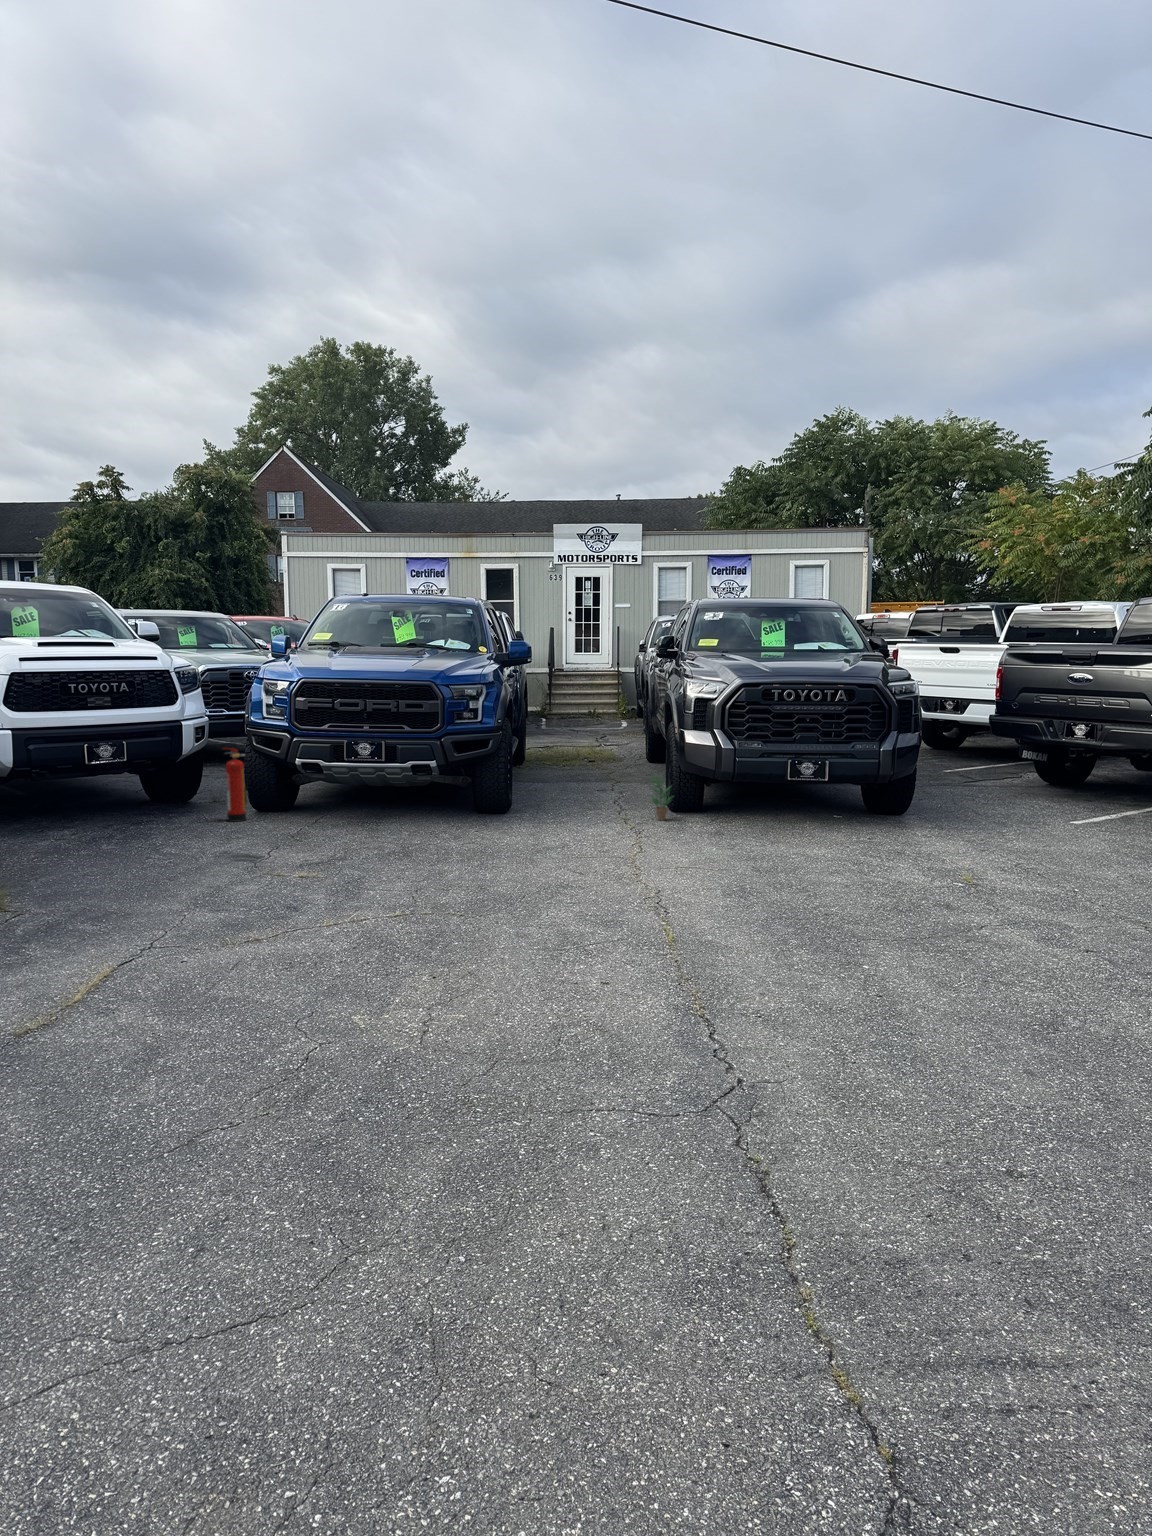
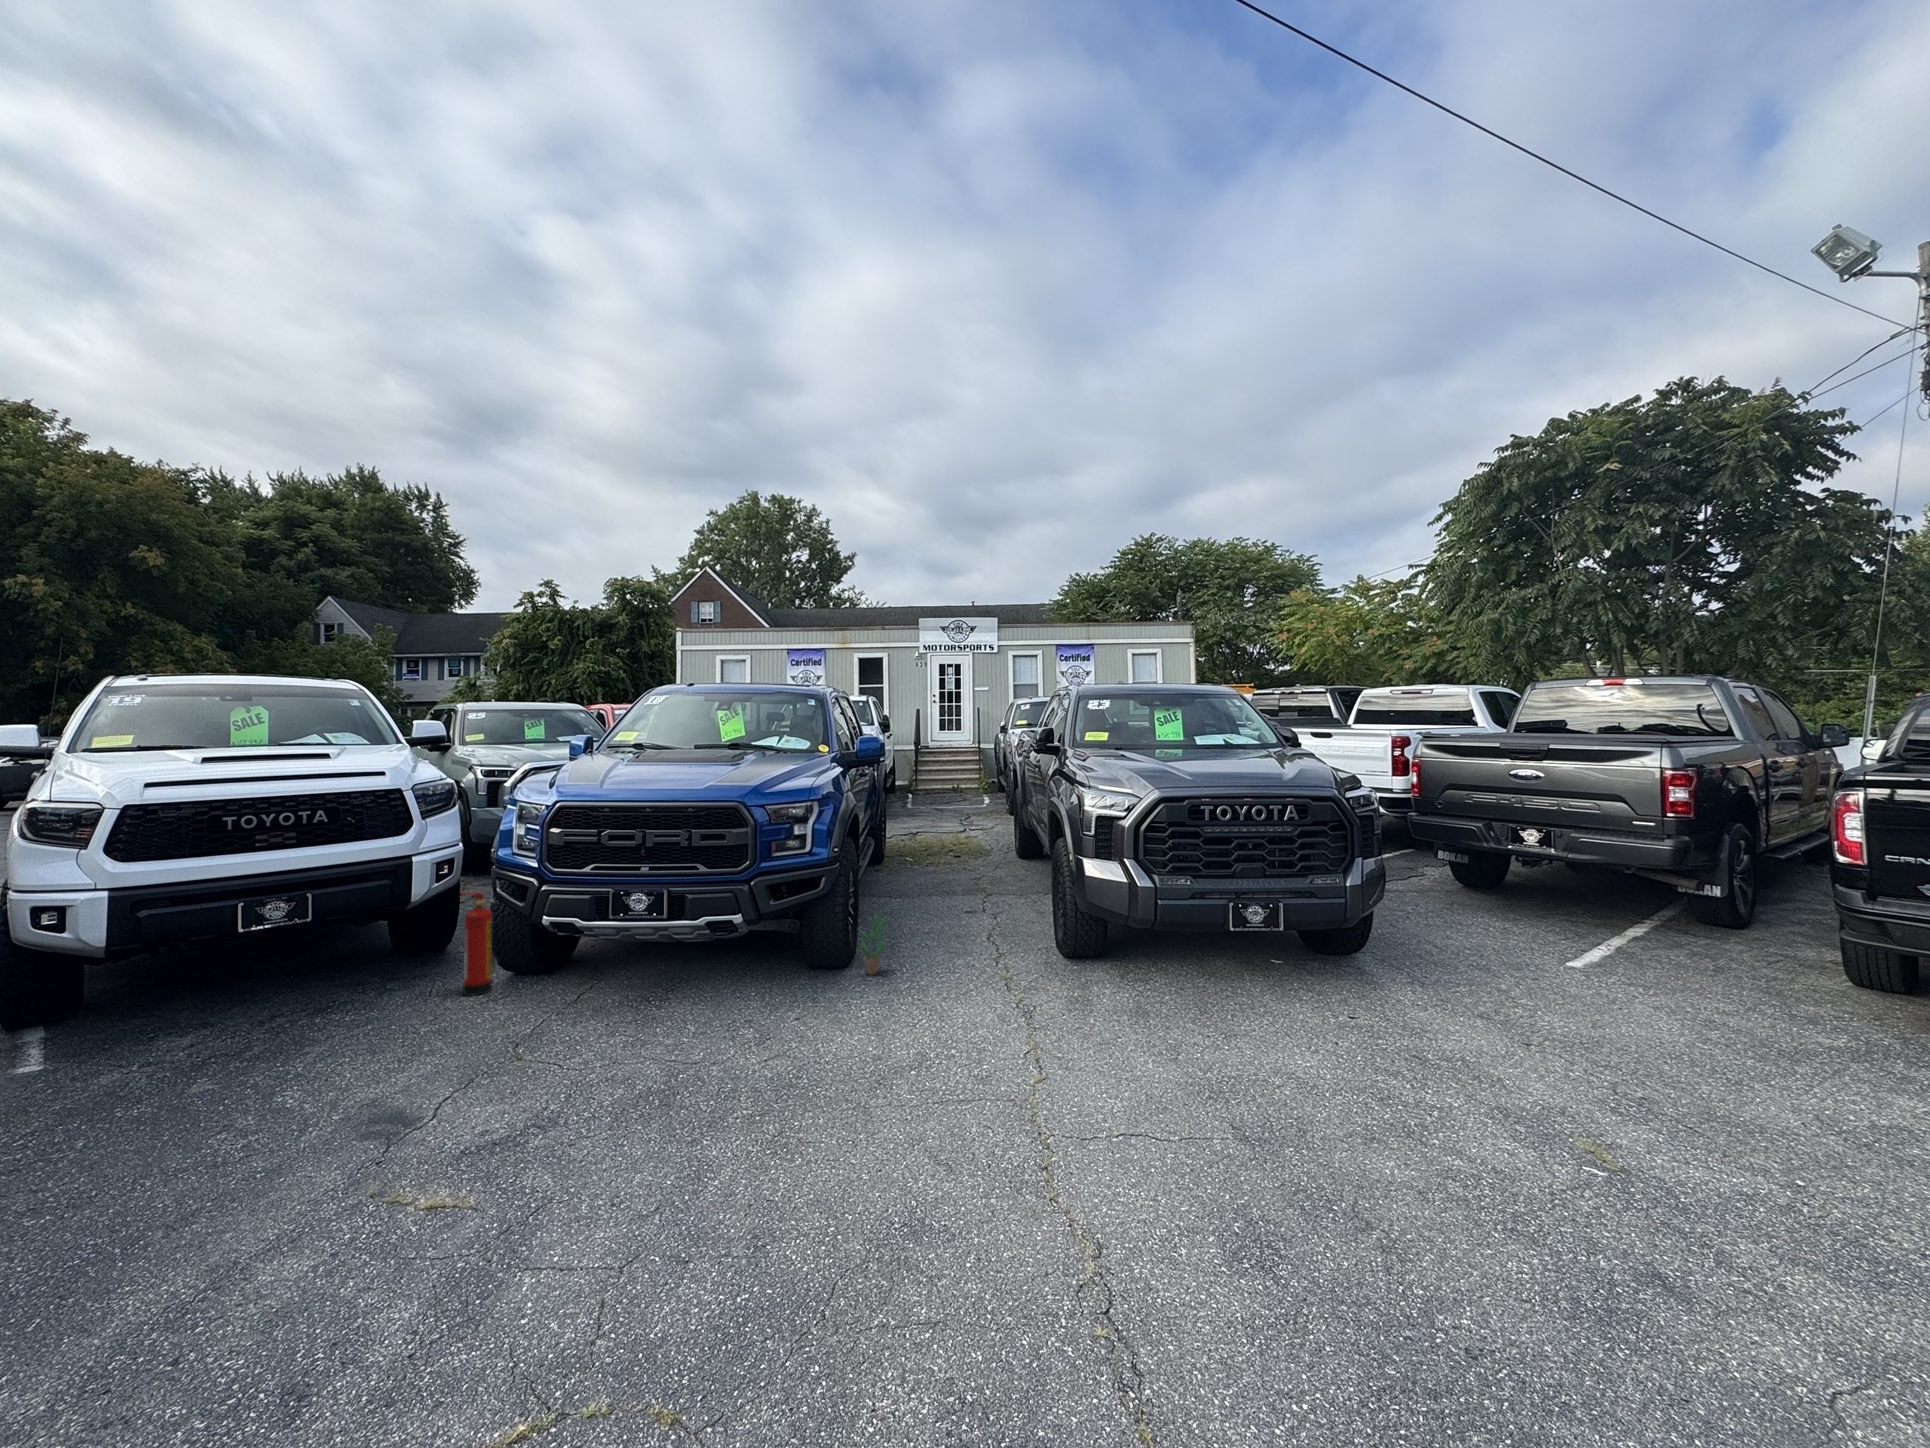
potted plant: present [651,774,671,820] -> present [860,915,887,974]

